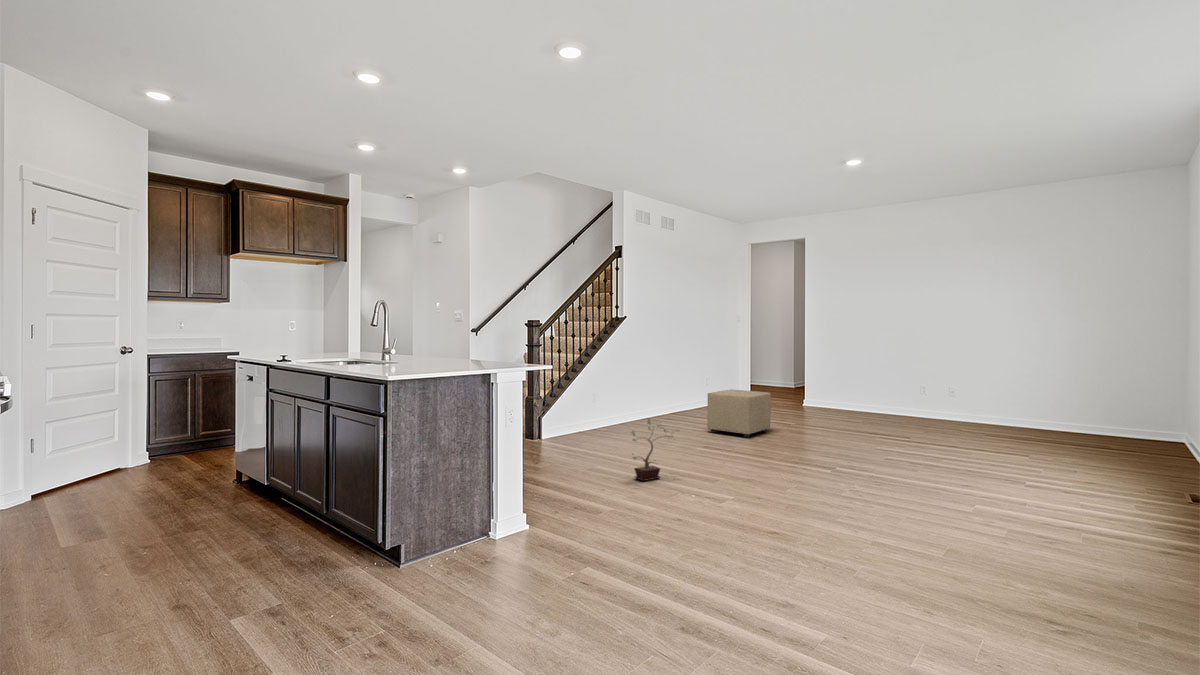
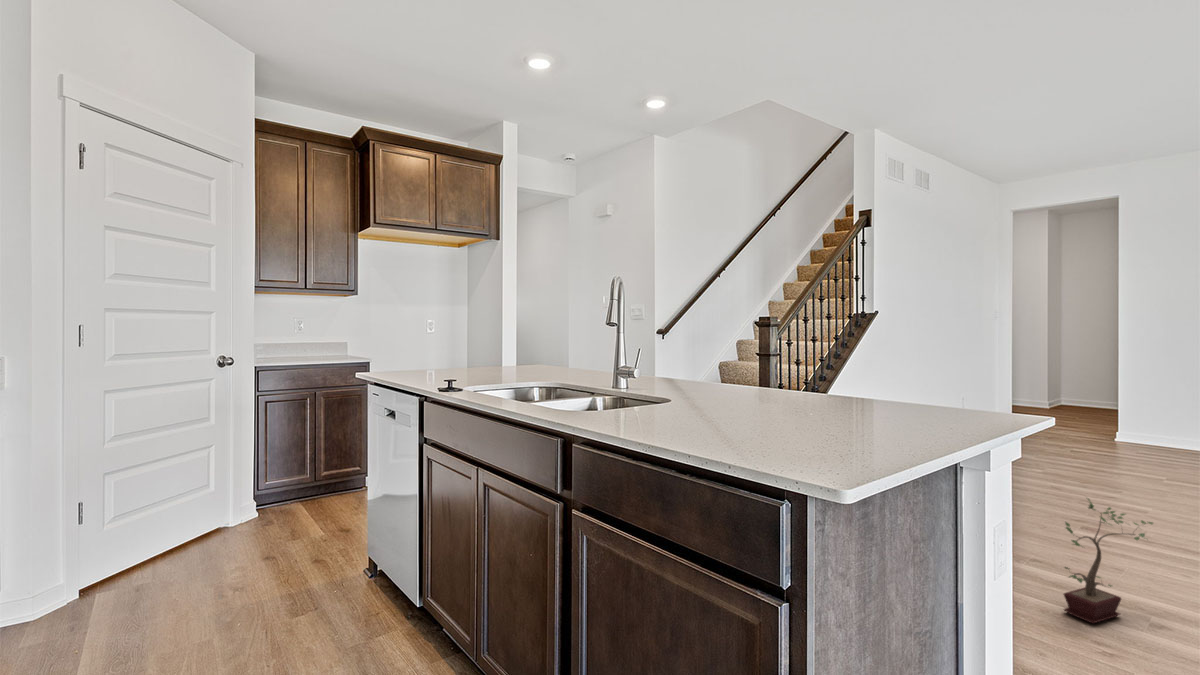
ottoman: present [707,389,771,437] -> none [1035,420,1147,503]

